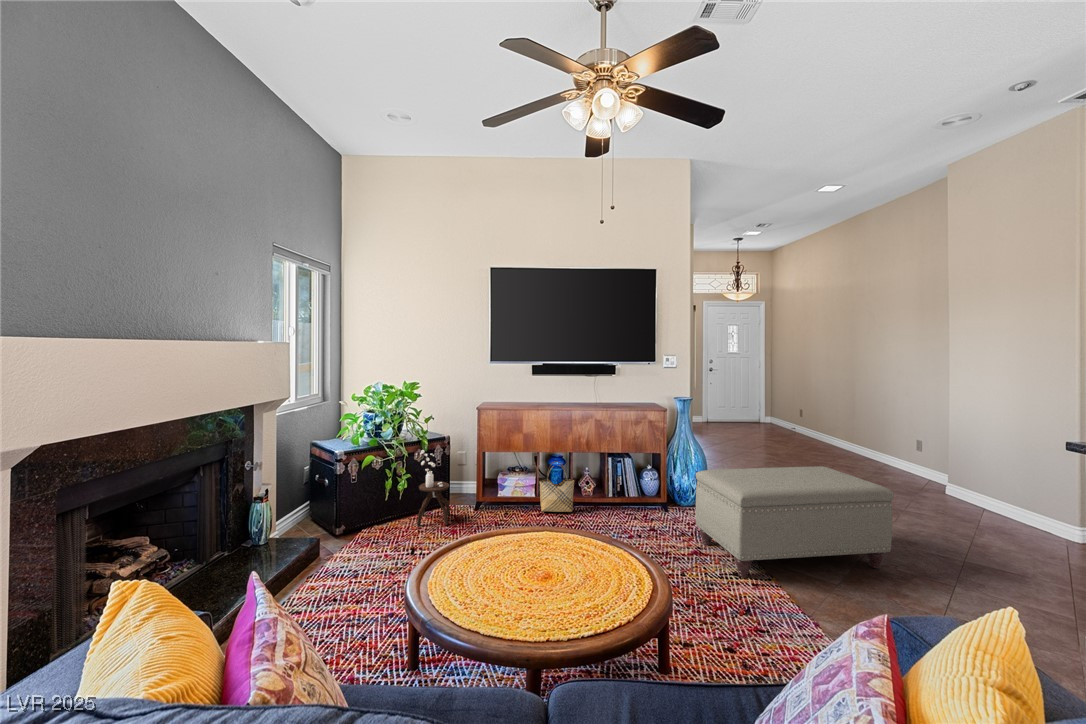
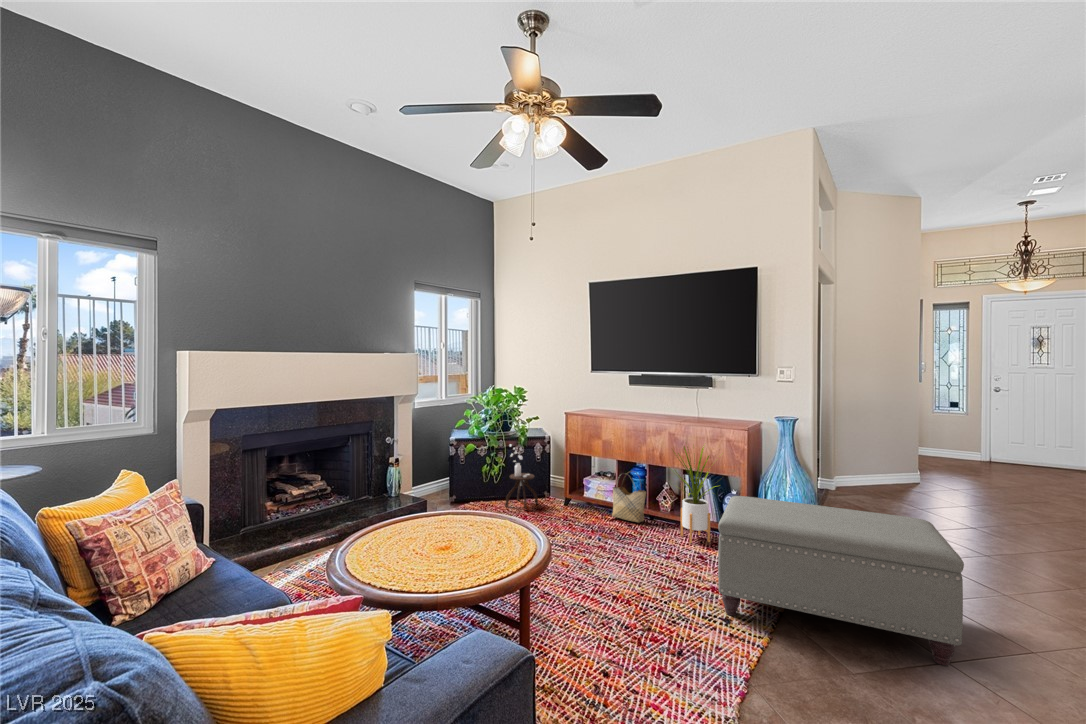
house plant: none [607,423,657,521] -> present [676,446,715,543]

